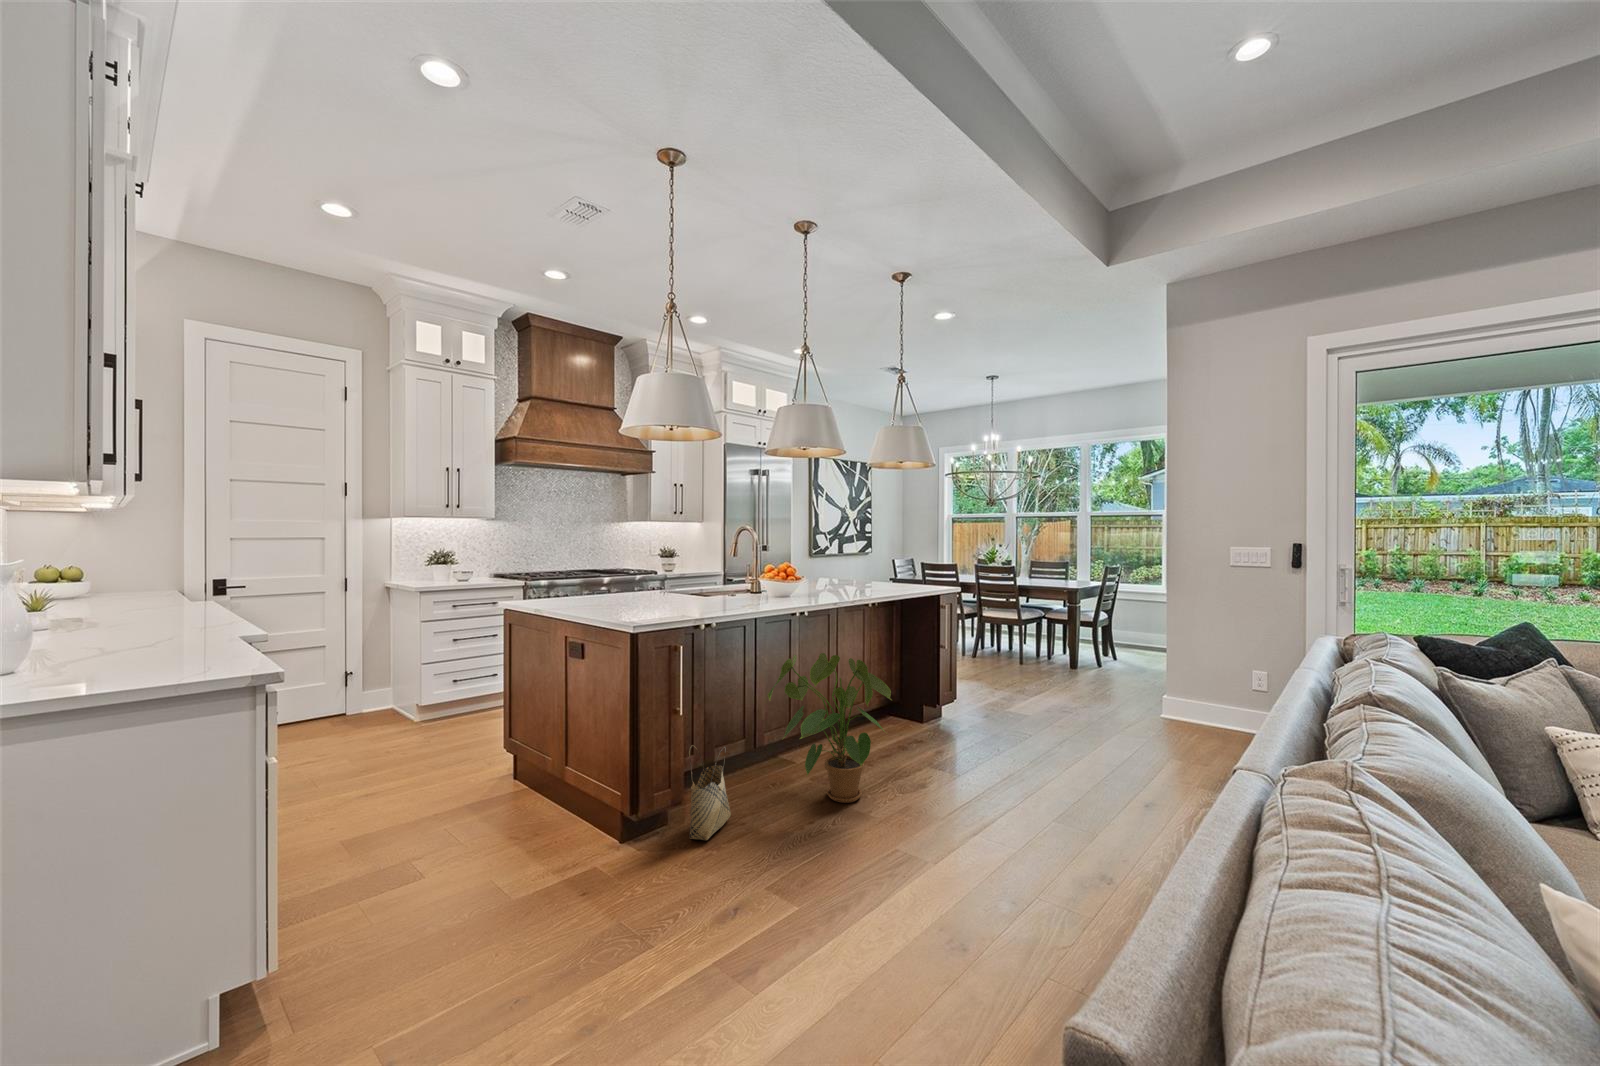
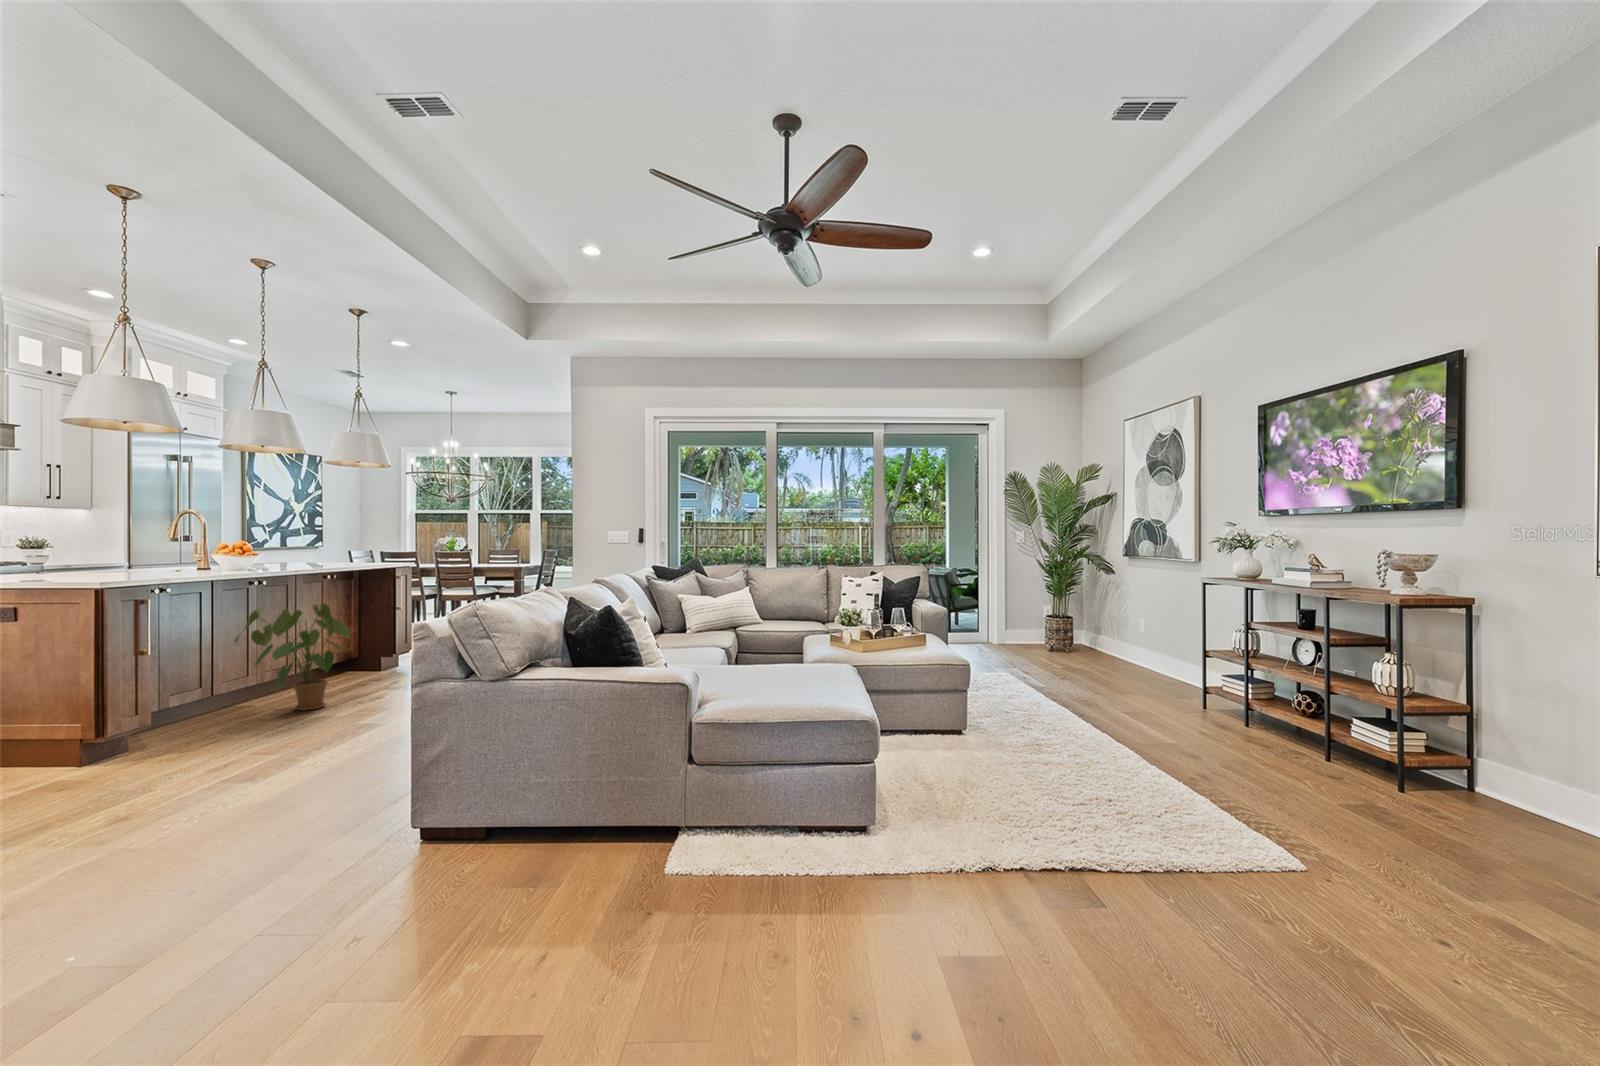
woven basket: present [689,745,731,840] -> none [168,669,208,740]

